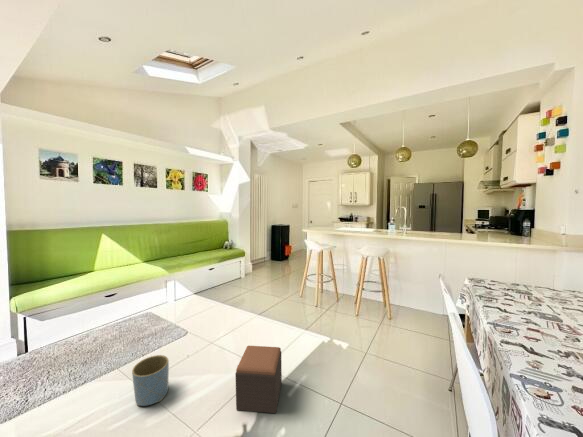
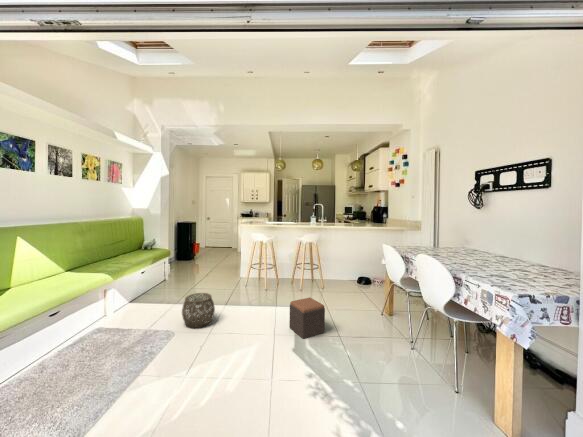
woven basket: none [170,301,205,340] -> present [182,293,215,328]
planter: present [132,355,169,406] -> none [226,323,251,360]

